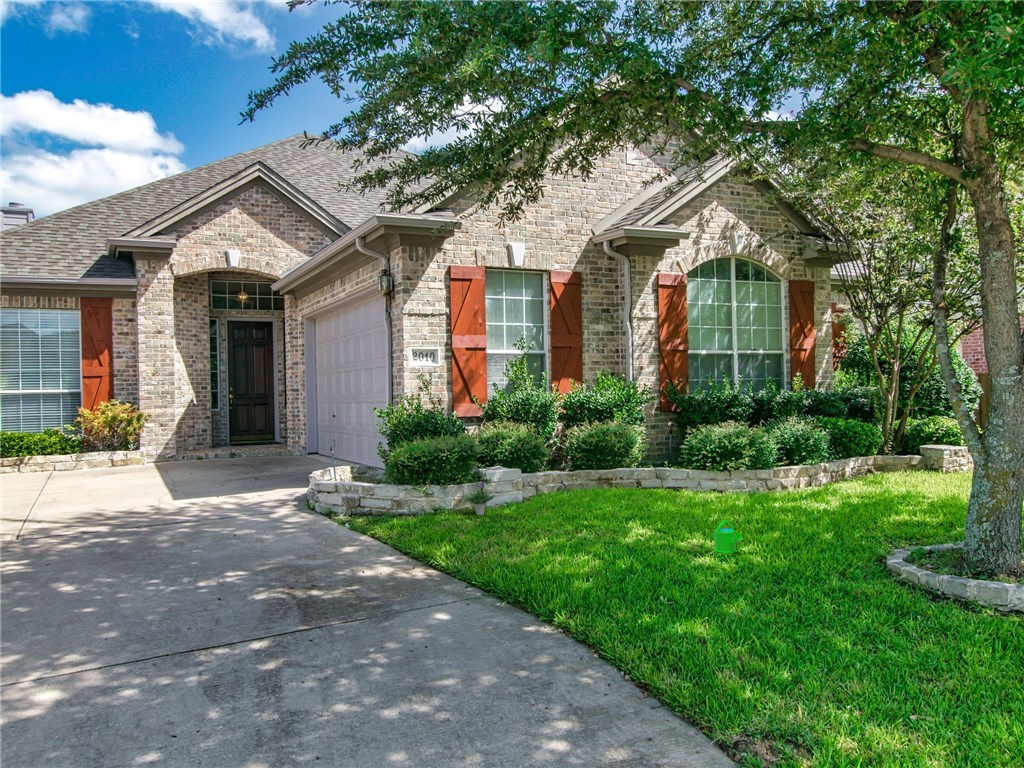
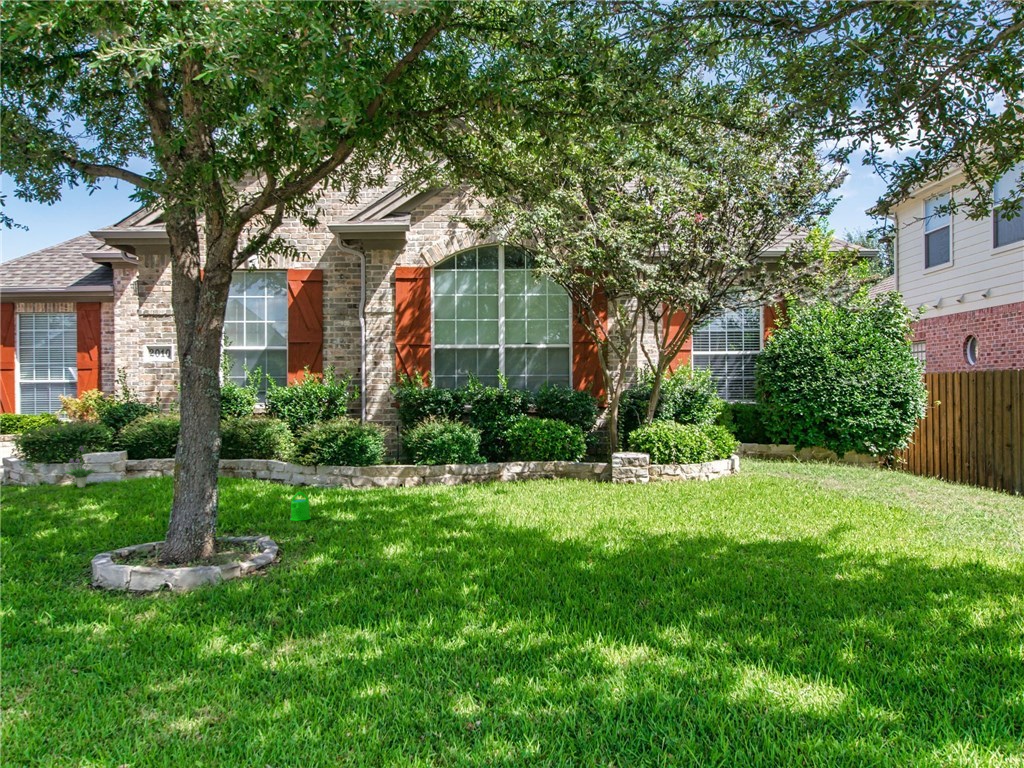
watering can: present [712,520,743,553] -> present [290,492,311,521]

